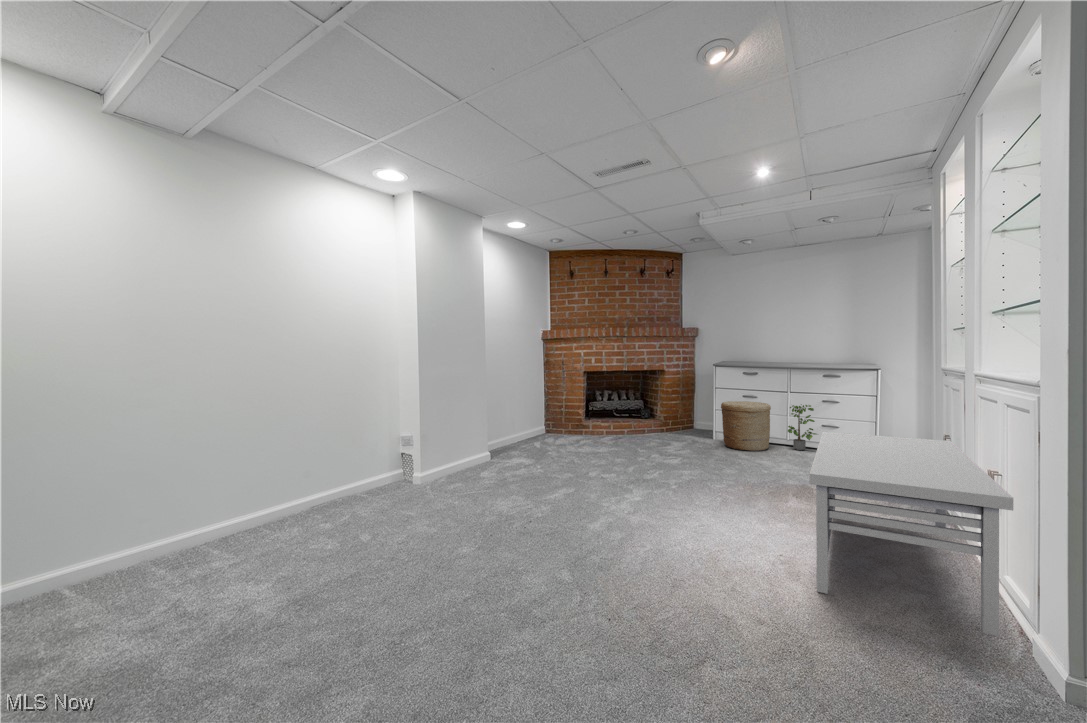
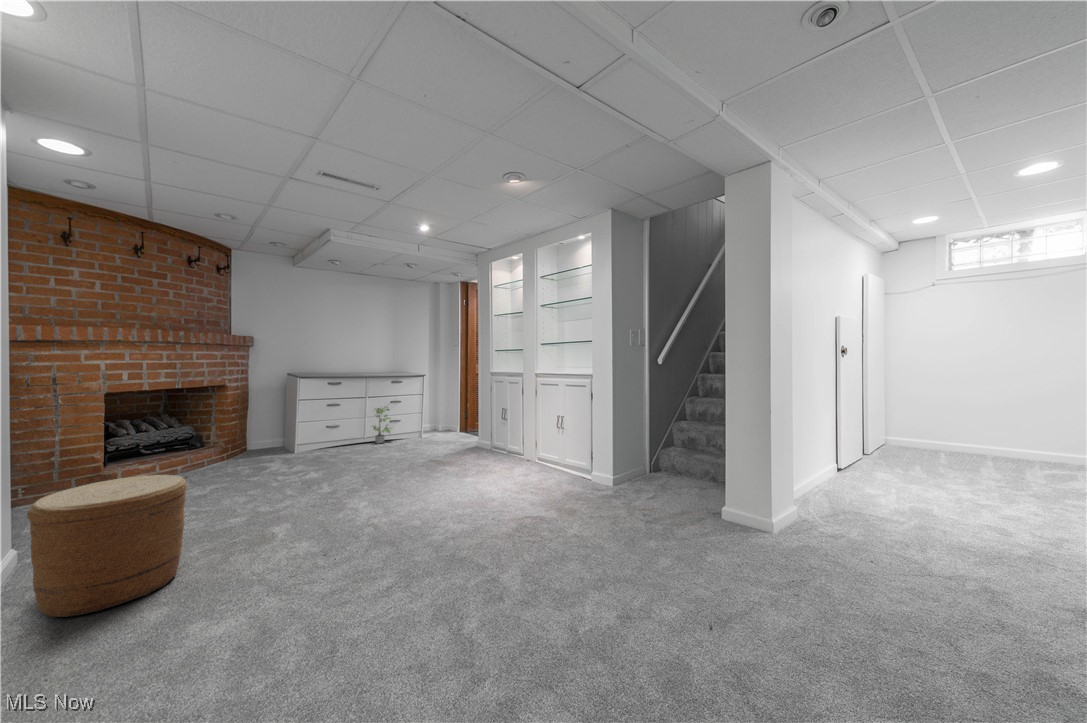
woven basket: present [721,401,771,451] -> present [27,475,187,617]
storage bench: present [809,432,1014,636] -> none [485,412,620,498]

